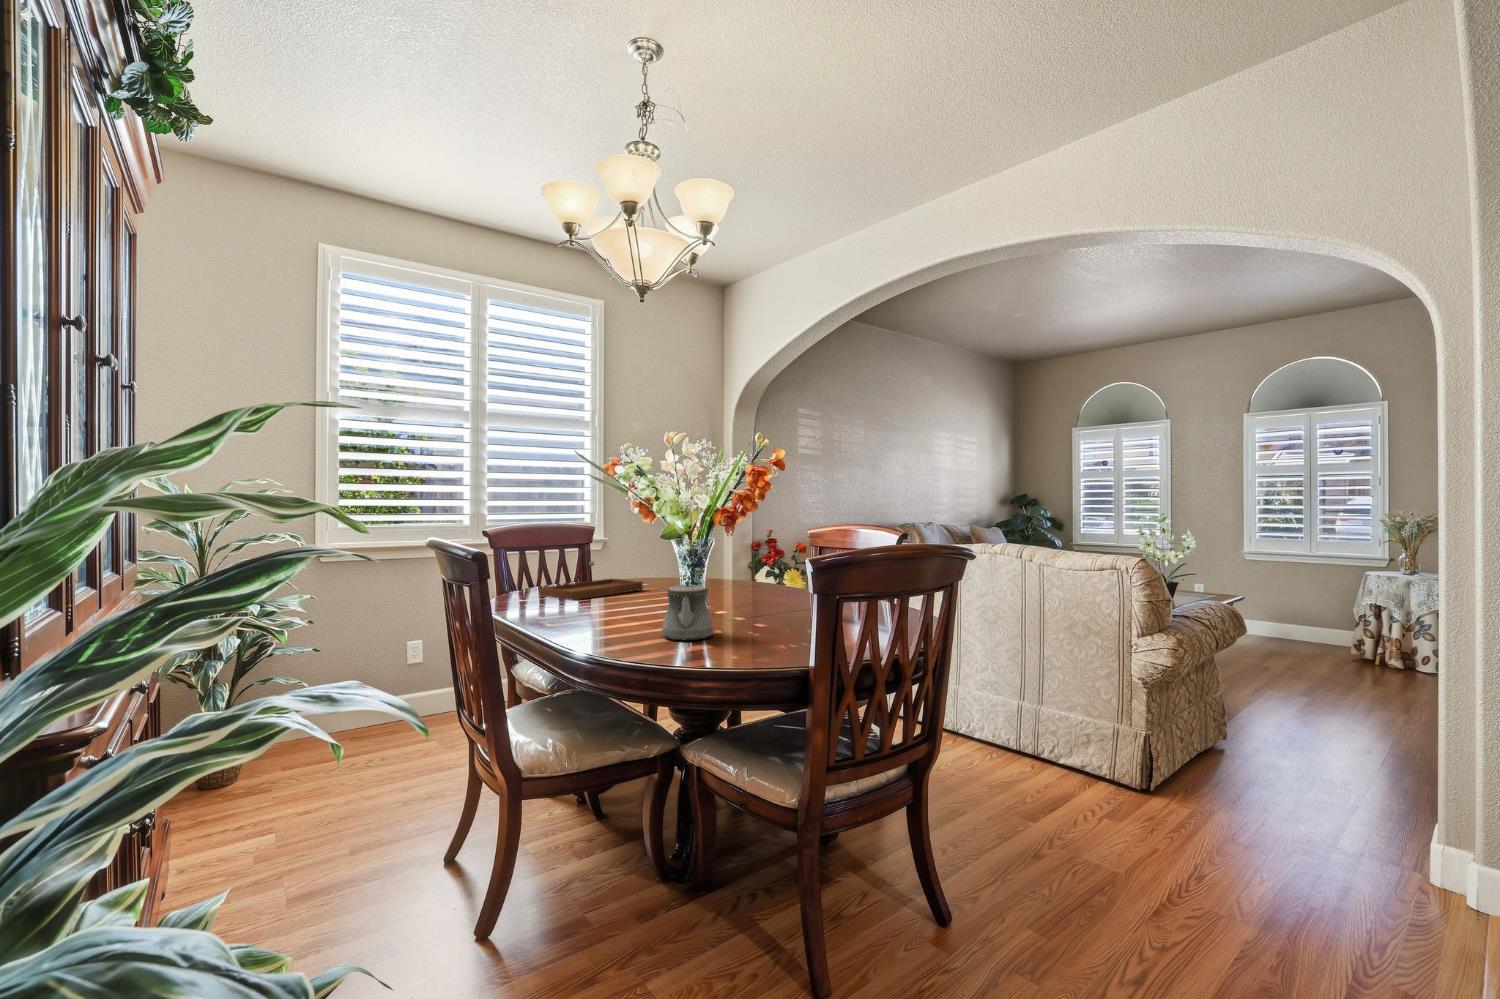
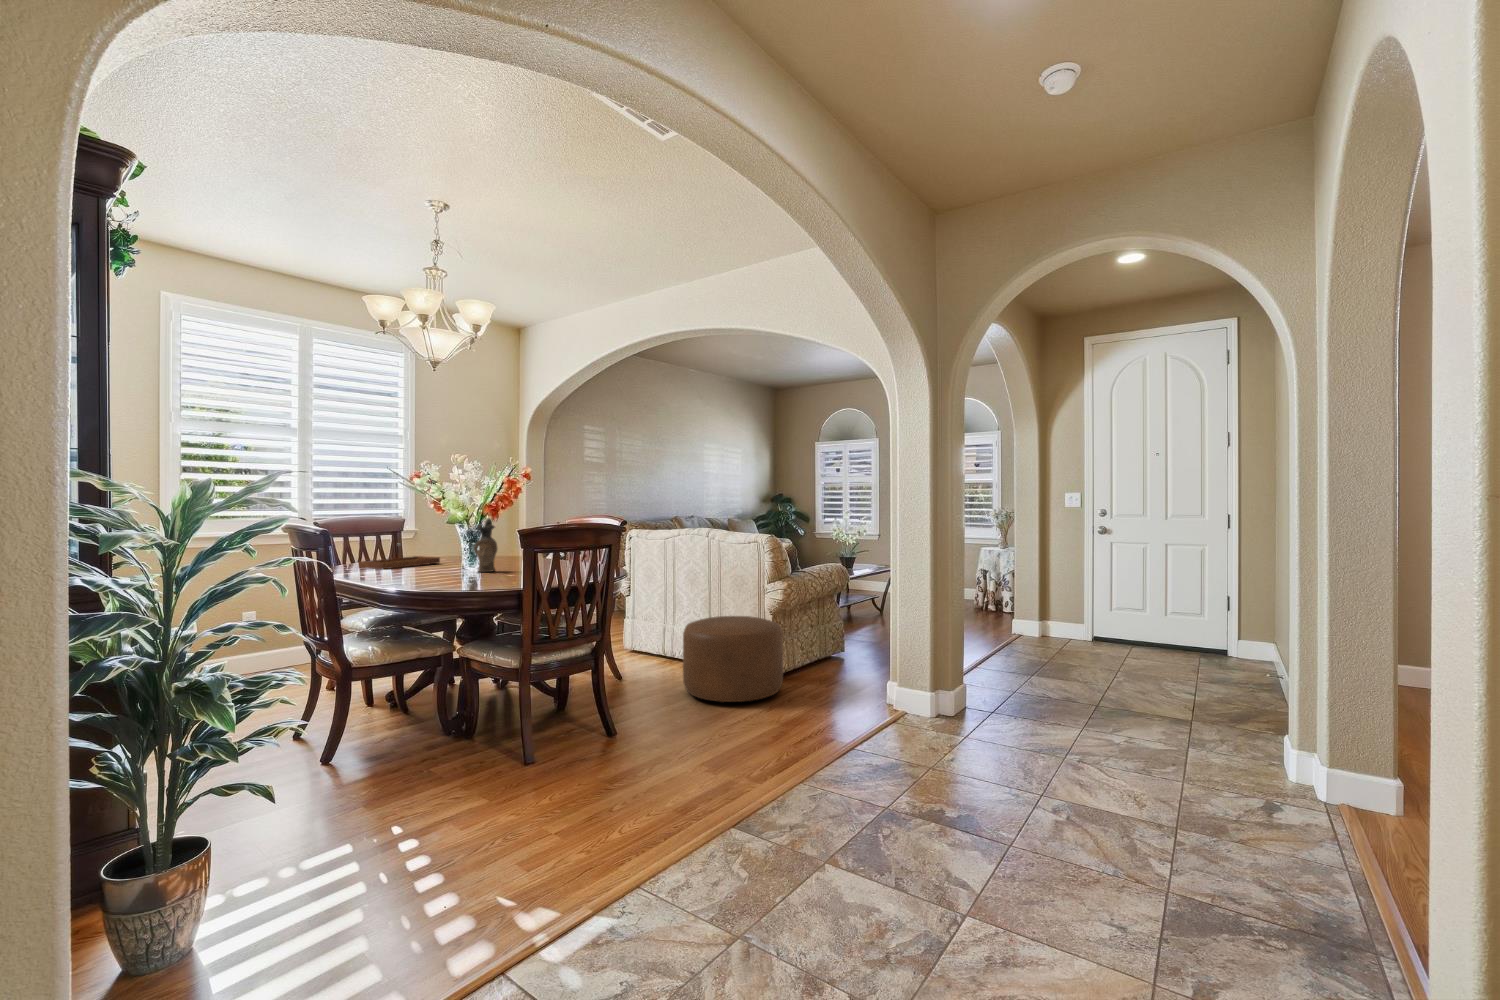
ceramic pitcher: none [701,529,734,611] -> present [474,519,497,572]
teapot: present [662,582,713,640] -> none [438,549,472,583]
ottoman: none [1014,688,1204,854] -> present [683,616,783,702]

